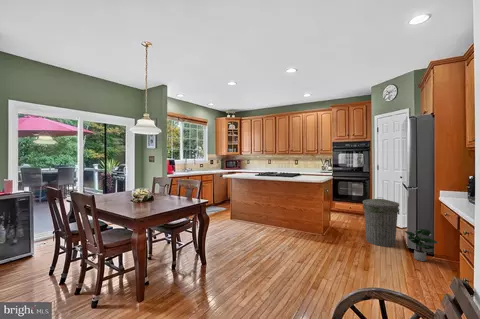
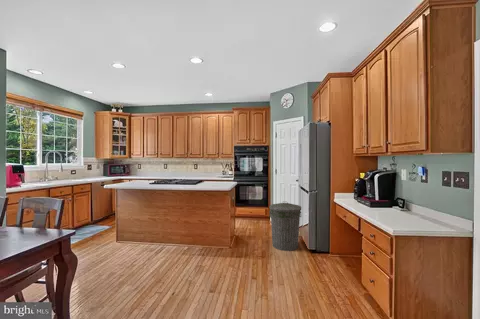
potted plant: present [405,229,438,261] -> none [309,229,337,261]

